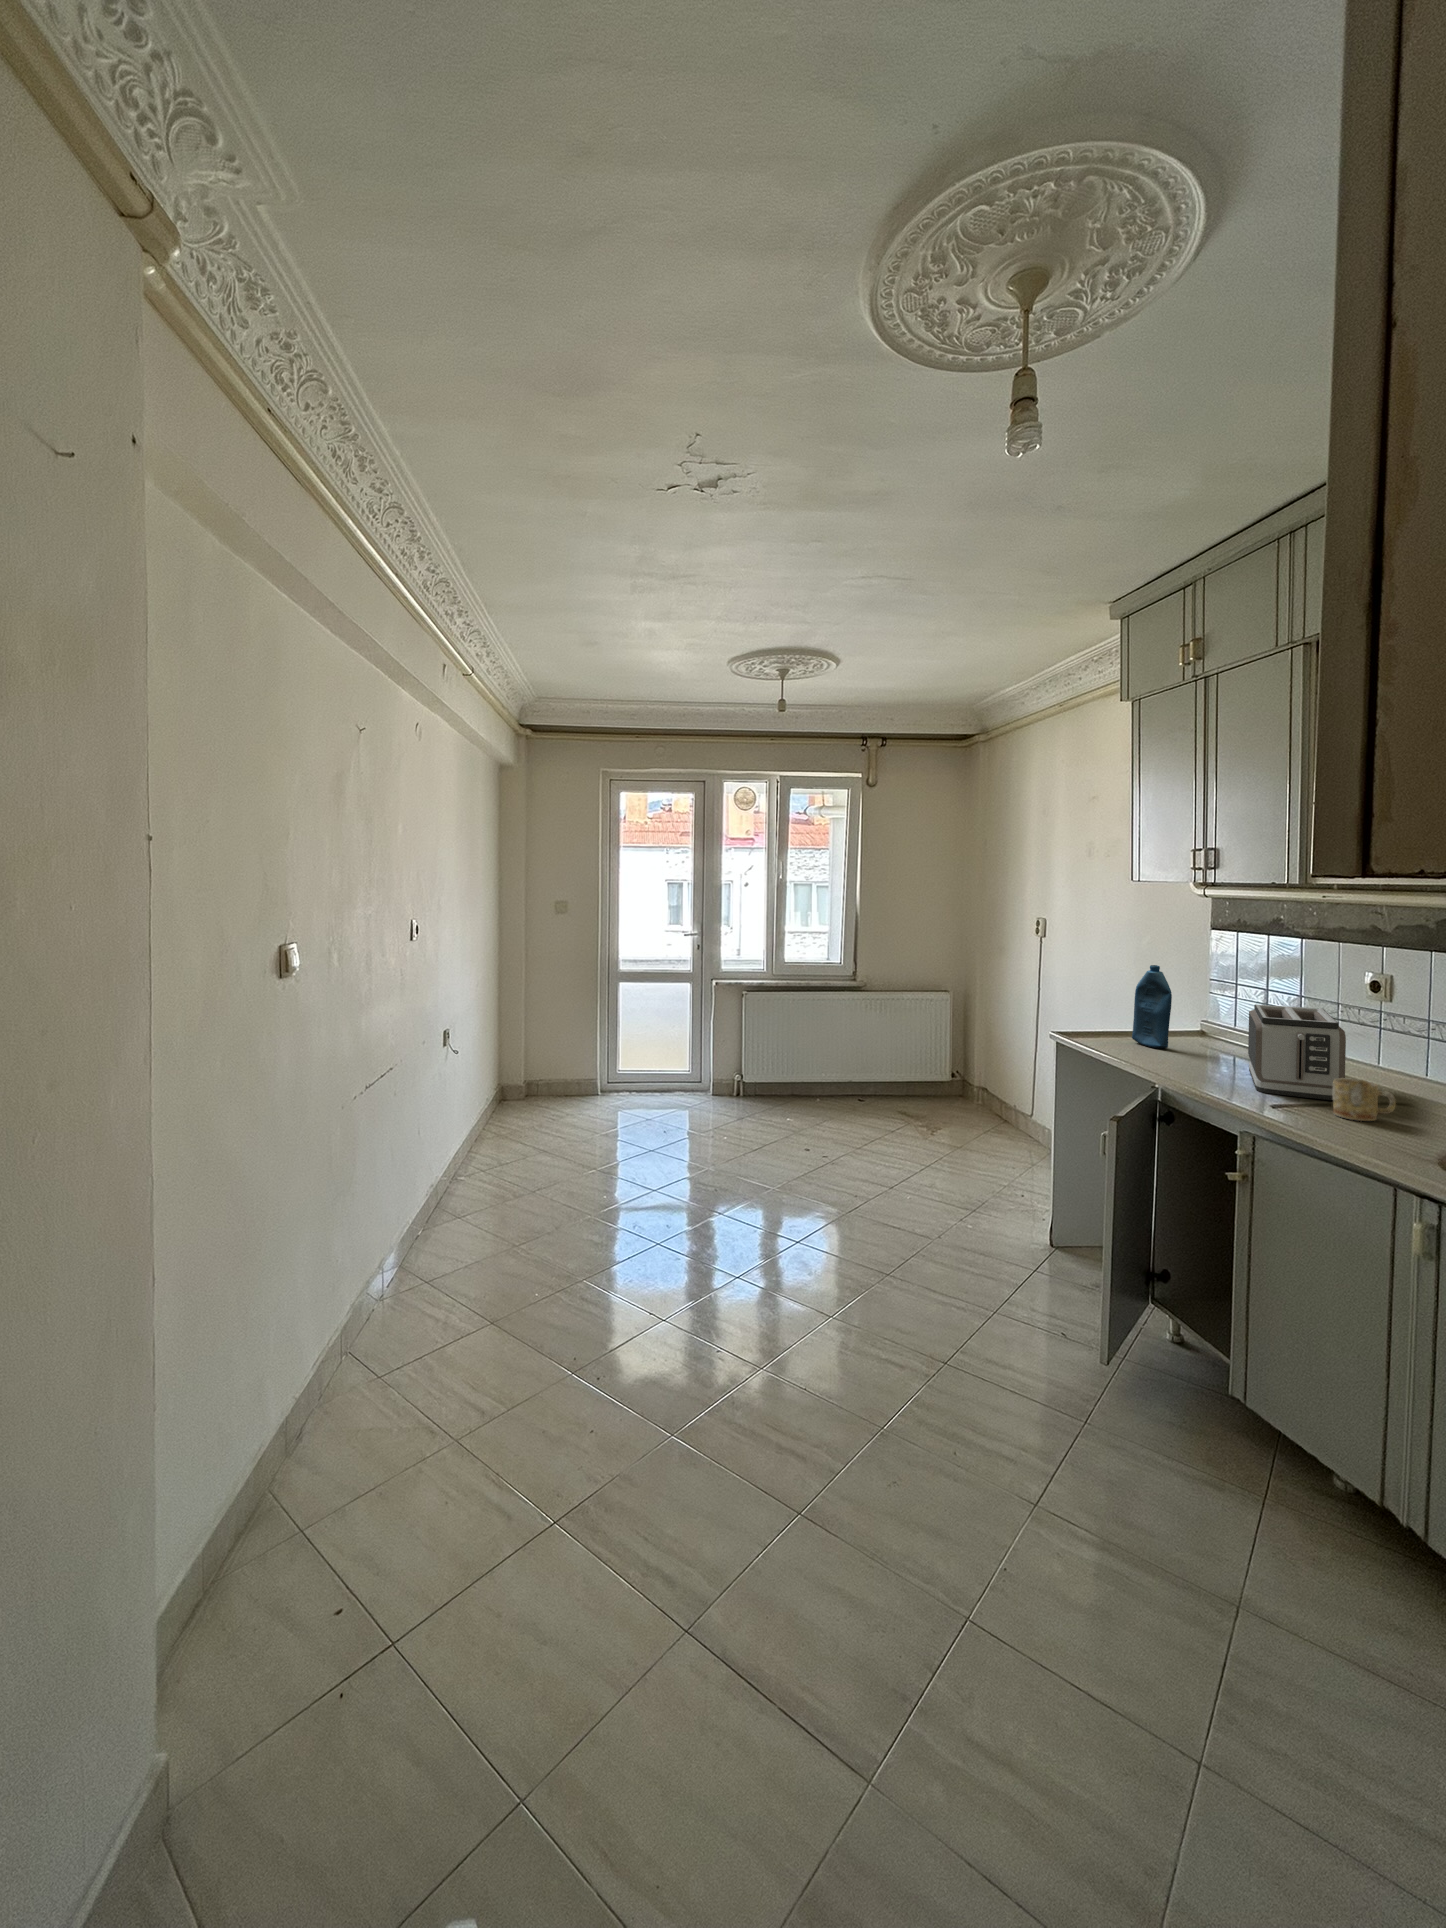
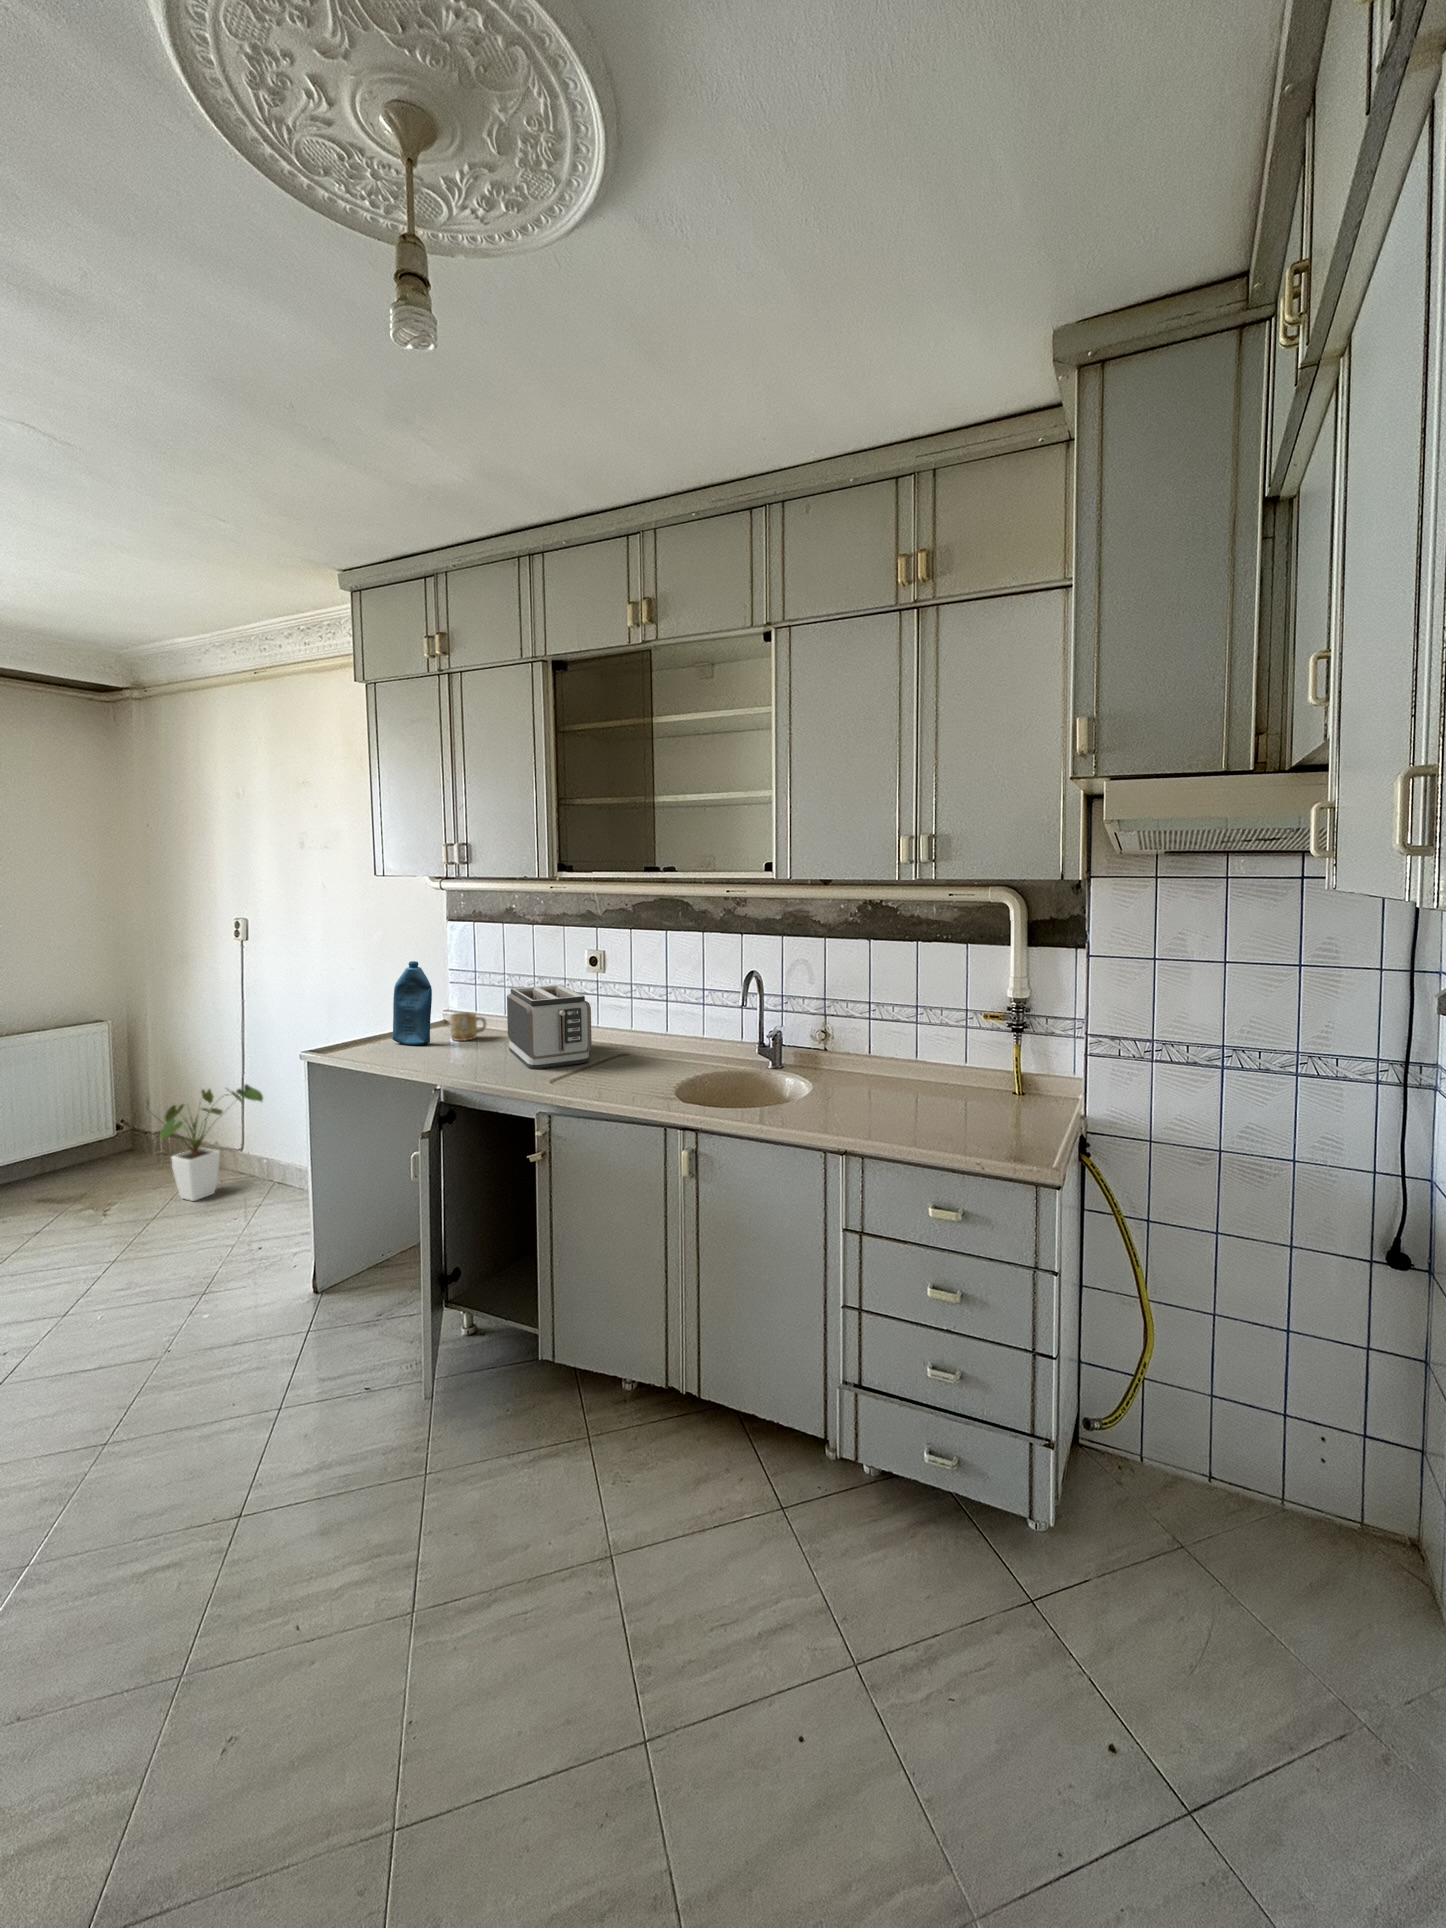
house plant: none [952,1055,1048,1149] -> present [136,1084,263,1201]
mug: present [1333,1078,1396,1121] -> present [450,1012,486,1041]

